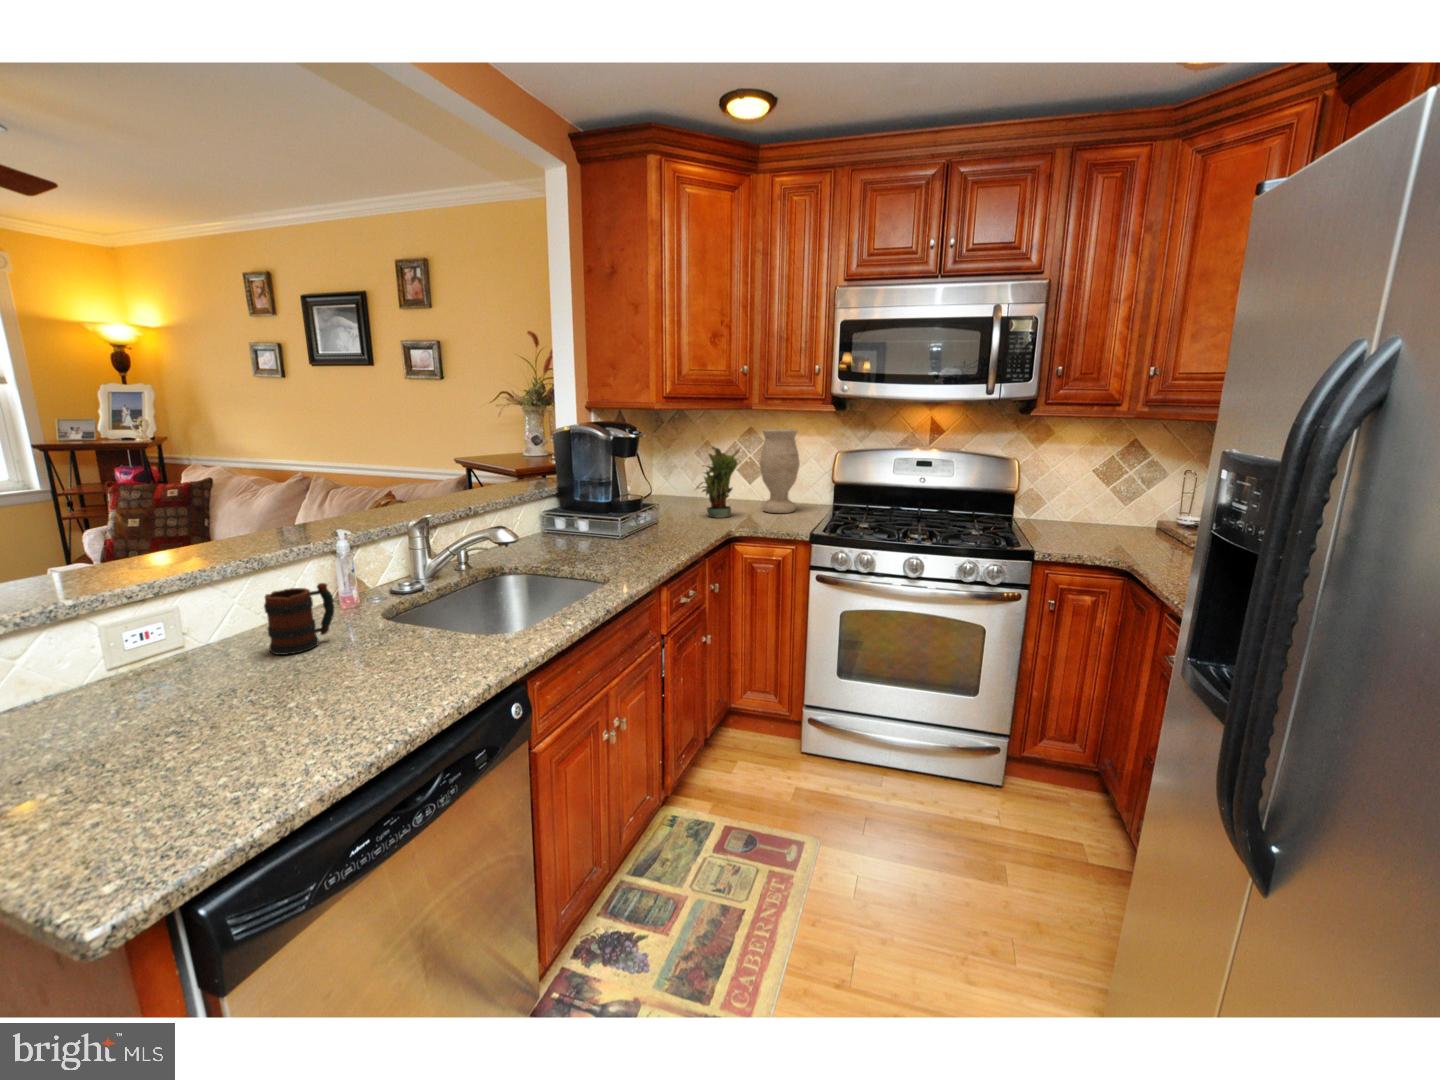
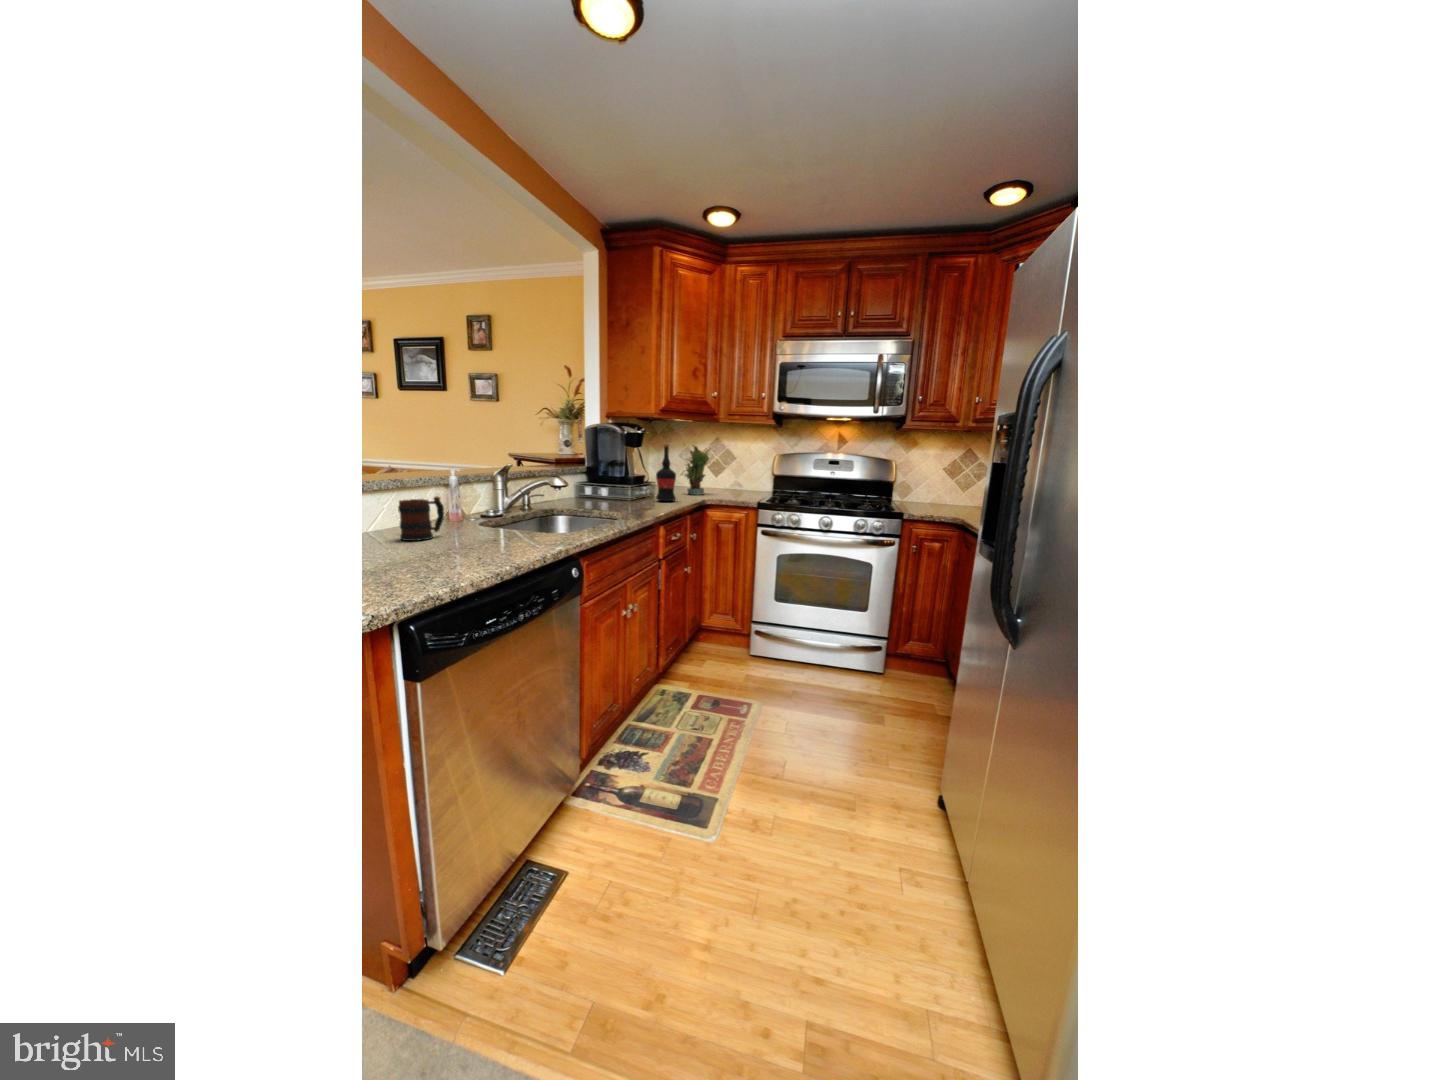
vase: present [759,429,800,513] -> none [724,437,751,494]
wine bottle: none [658,453,688,537] -> present [656,444,676,501]

